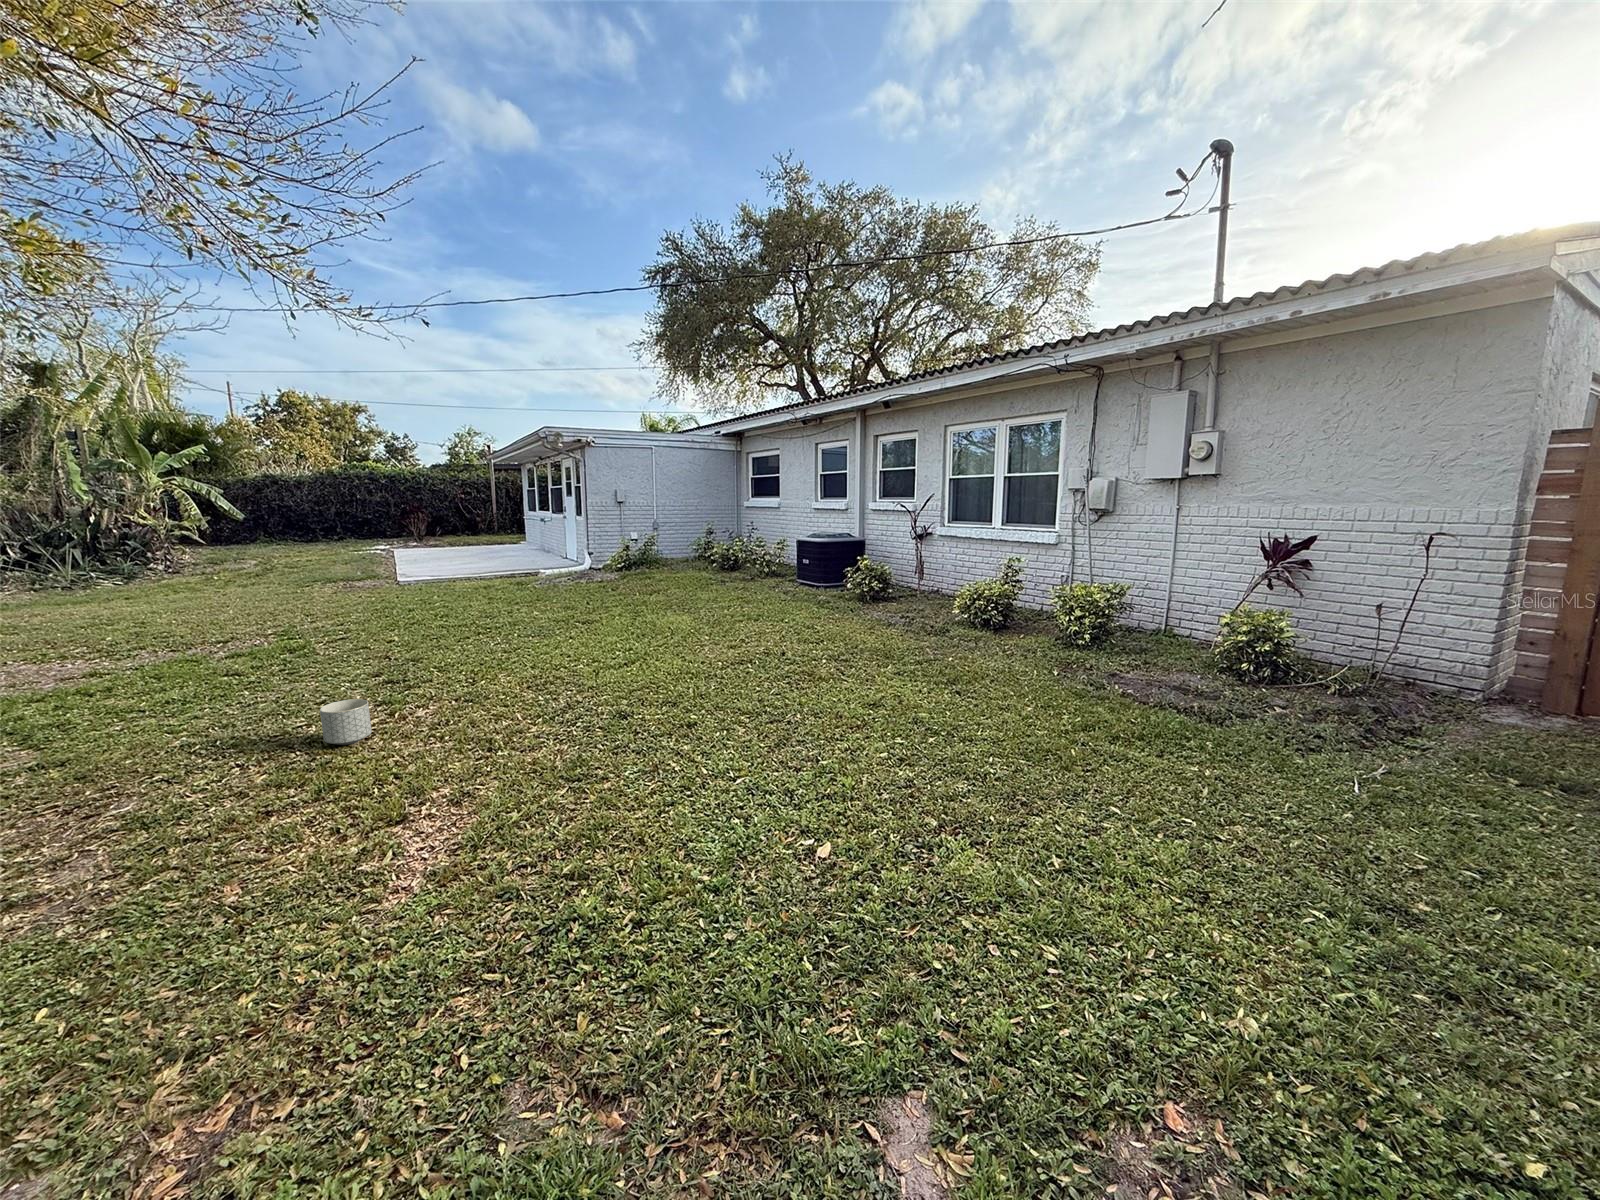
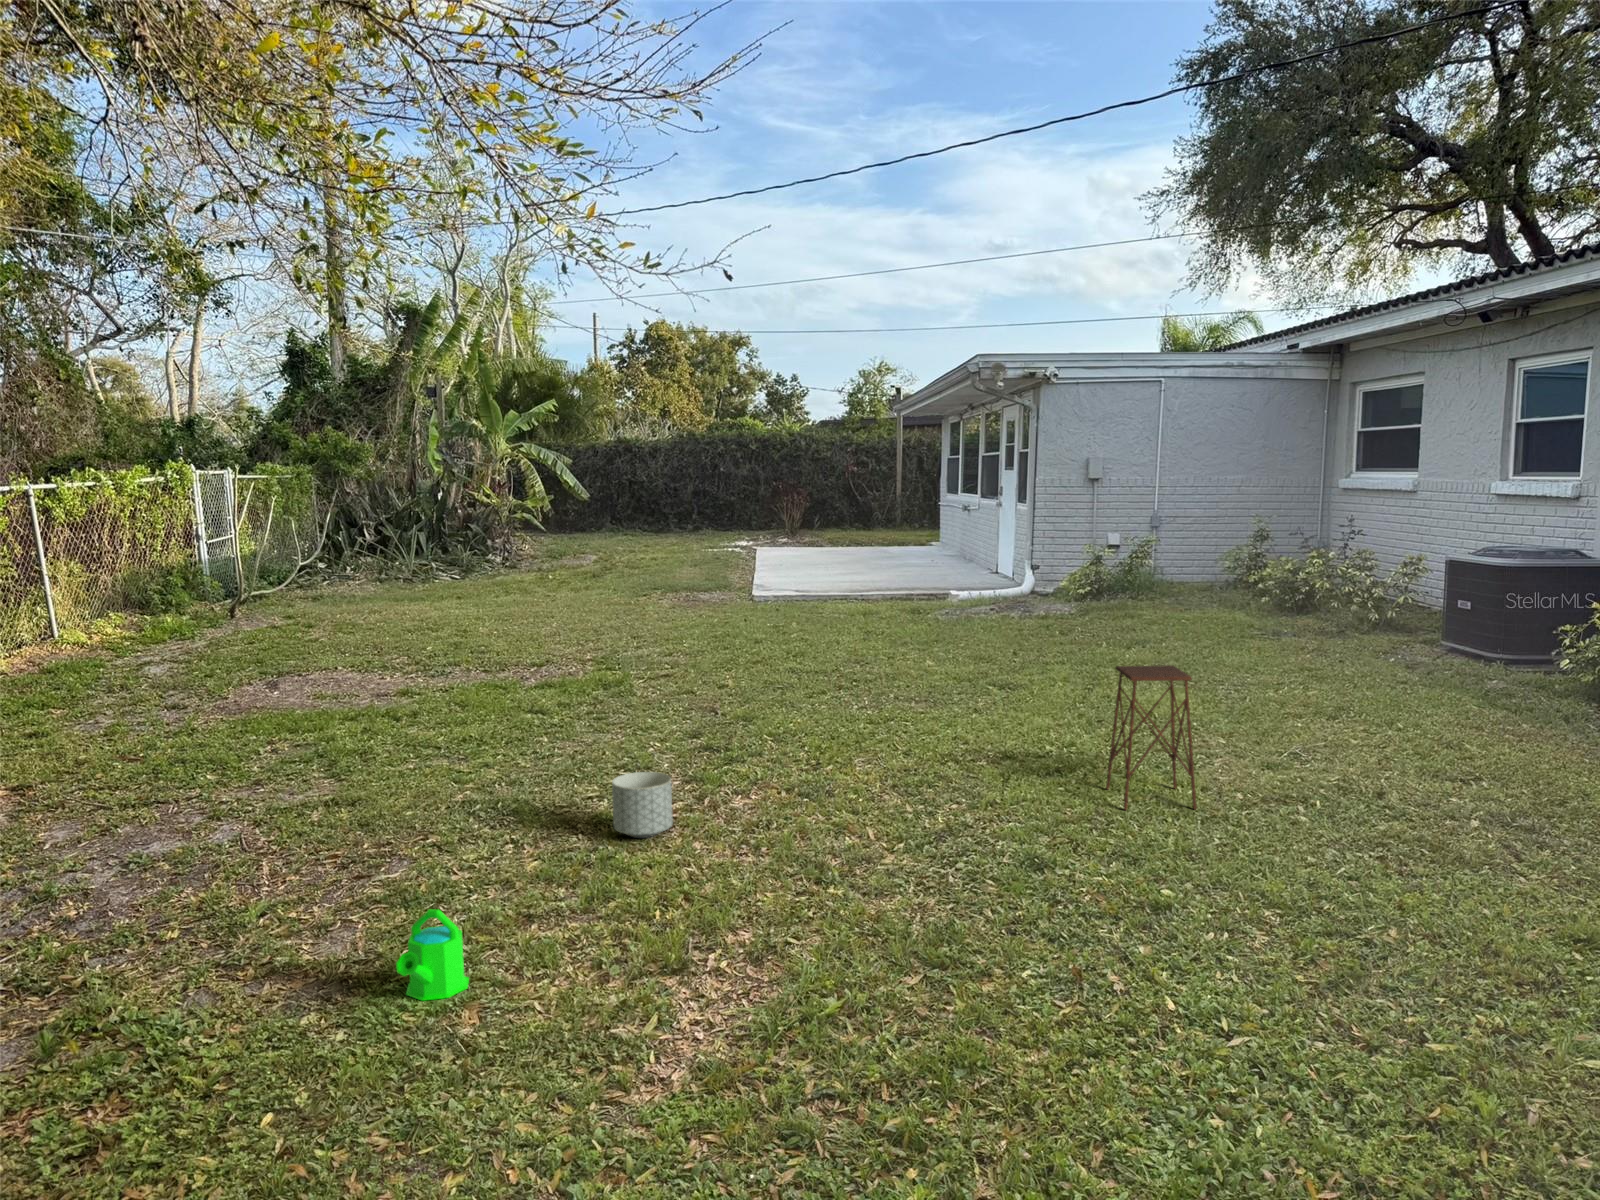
side table: none [649,600,699,681] -> present [1106,665,1197,810]
watering can: none [154,819,224,888] -> present [396,909,469,1001]

